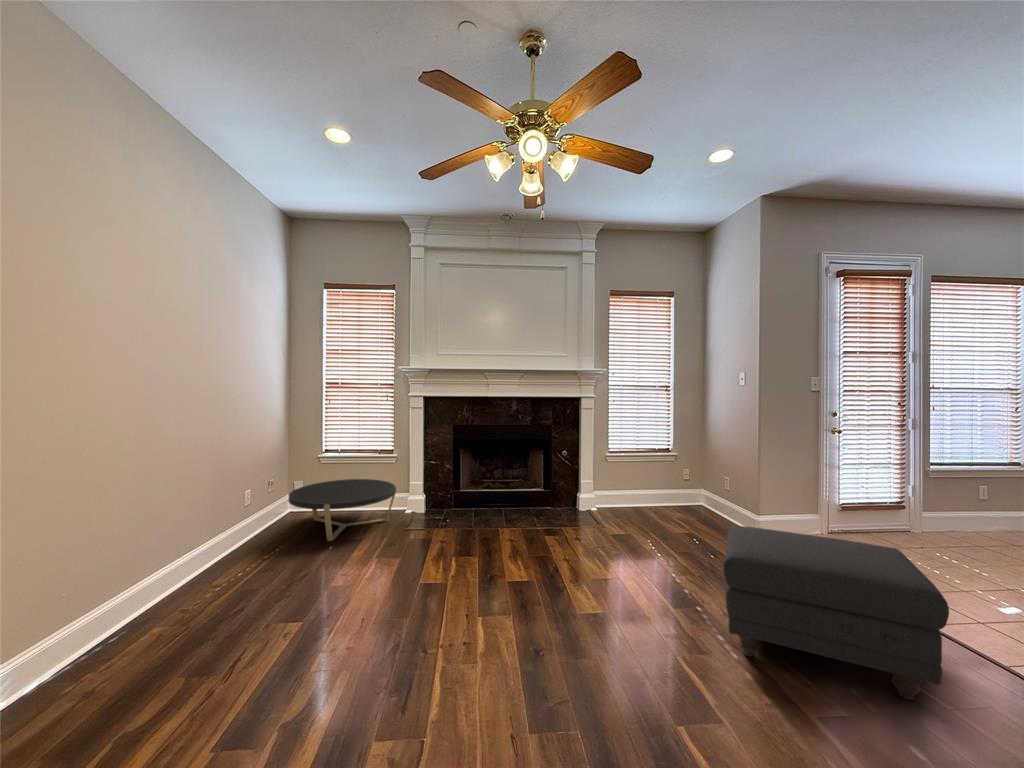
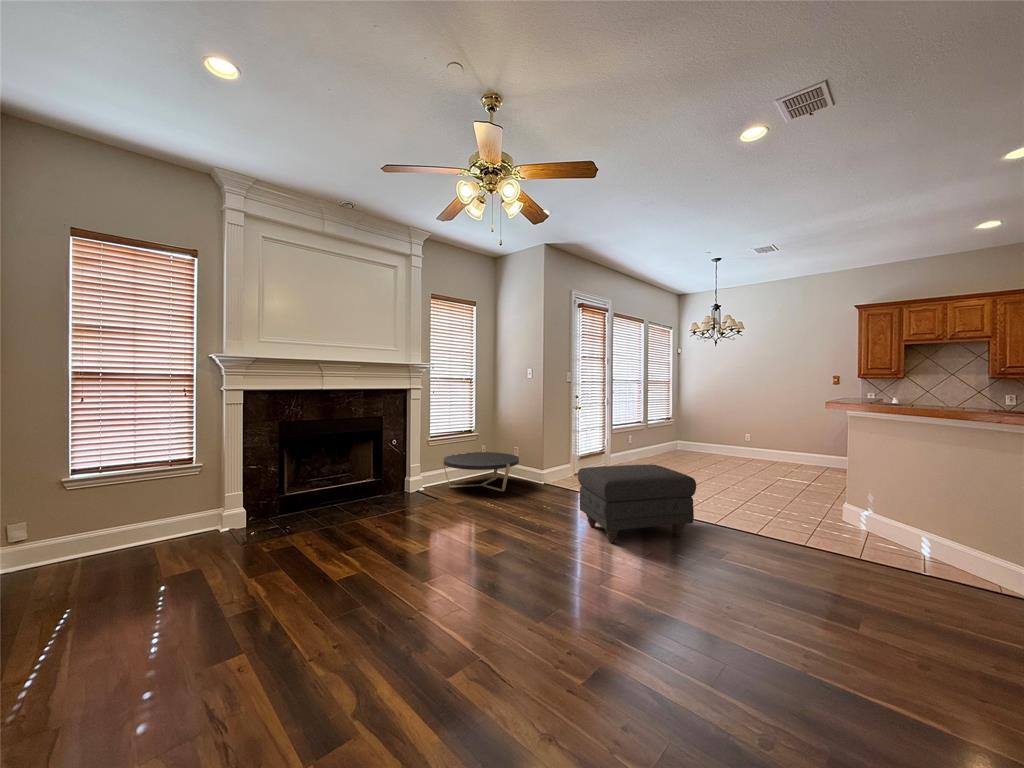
coffee table: present [288,479,396,541] -> present [443,452,519,491]

